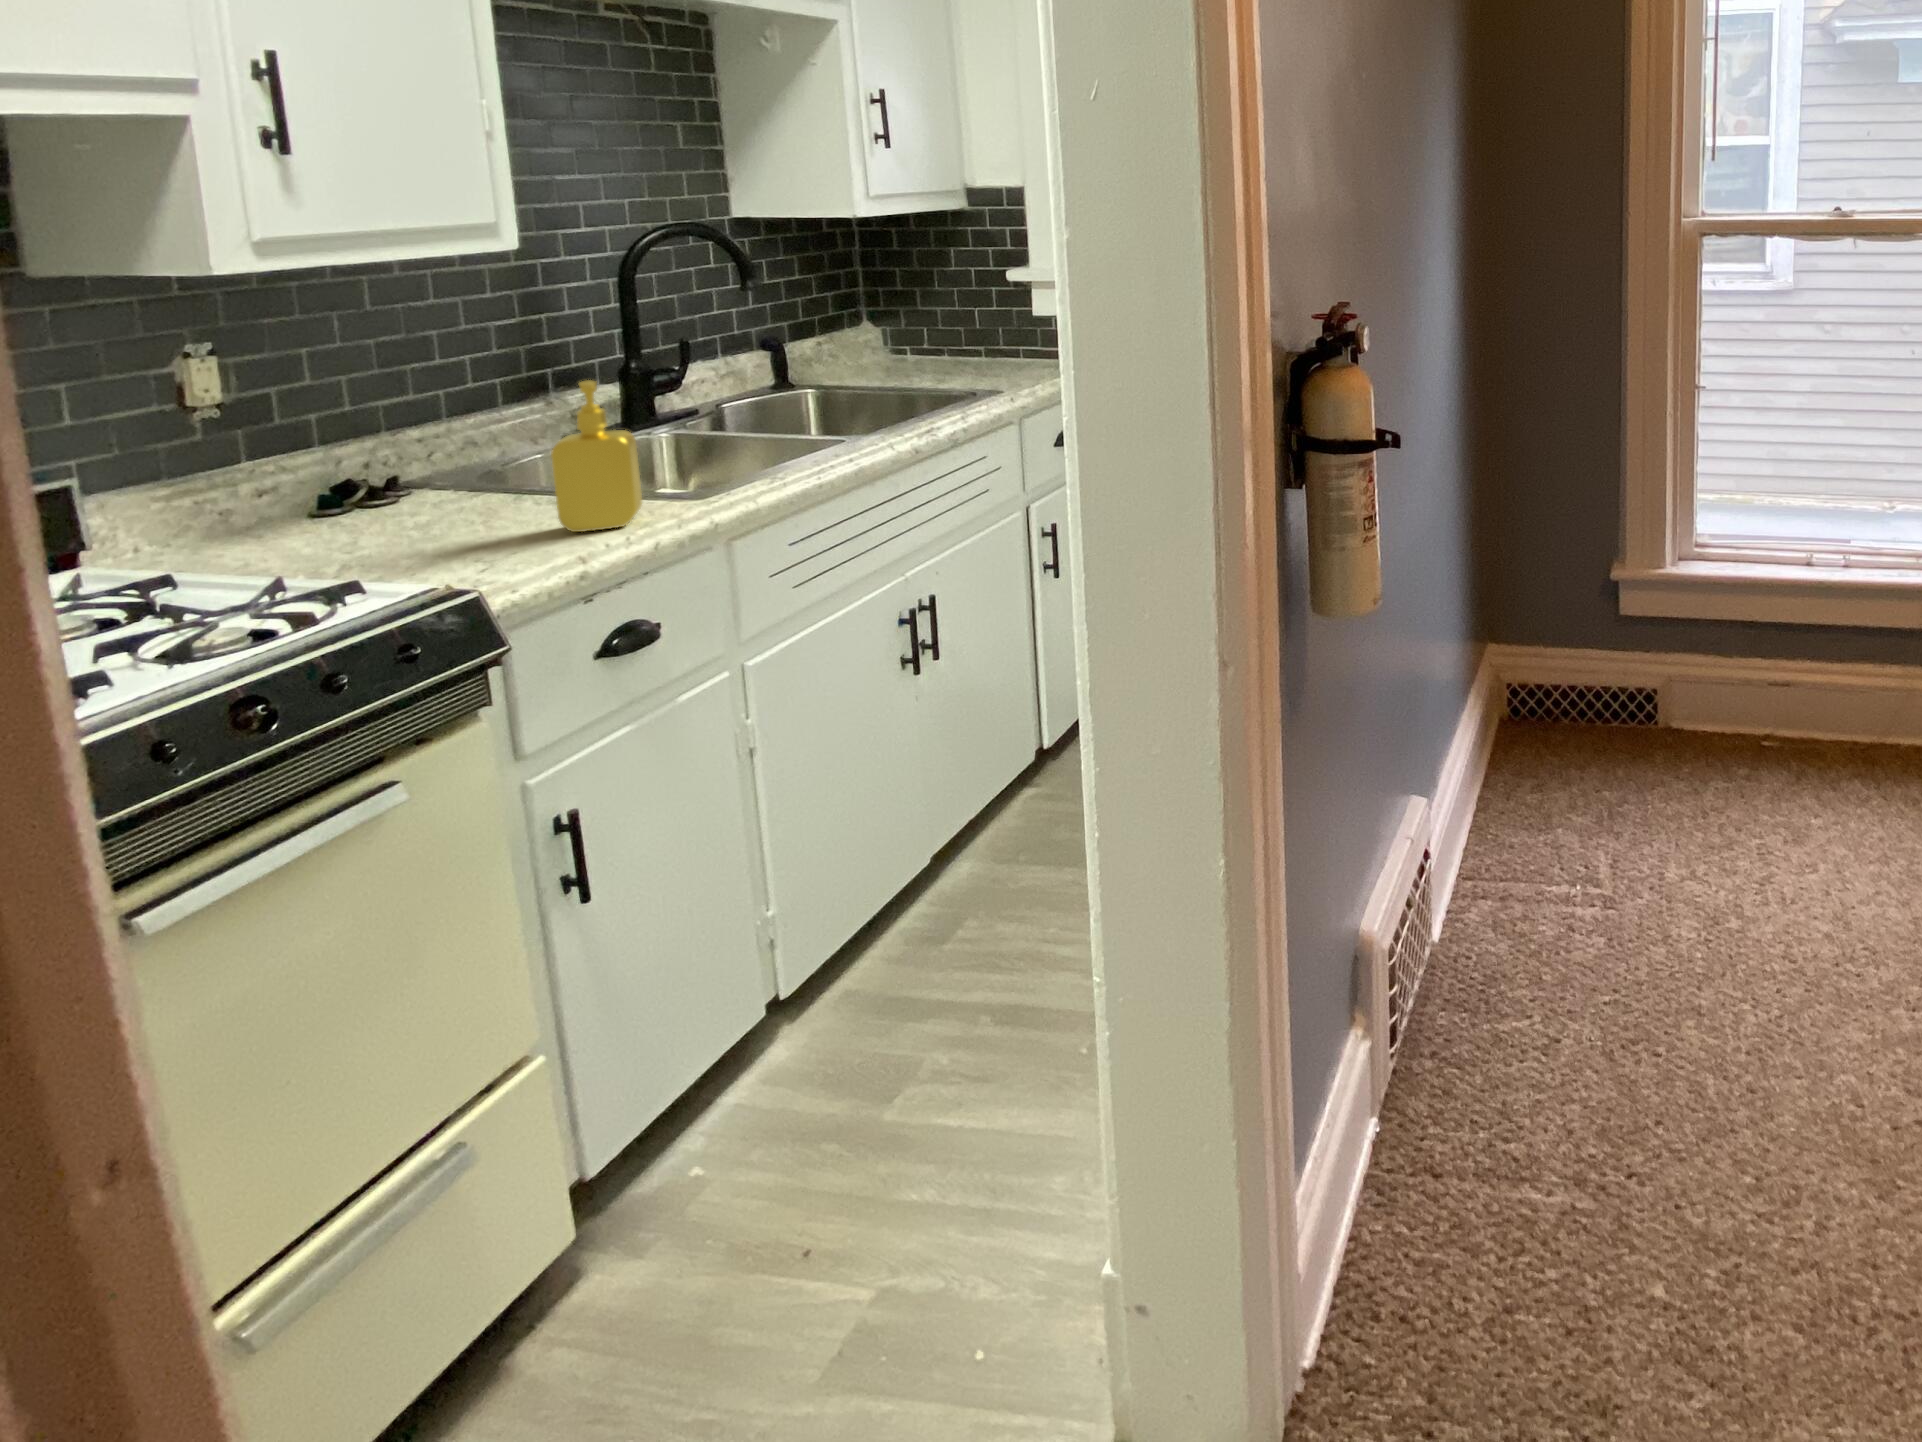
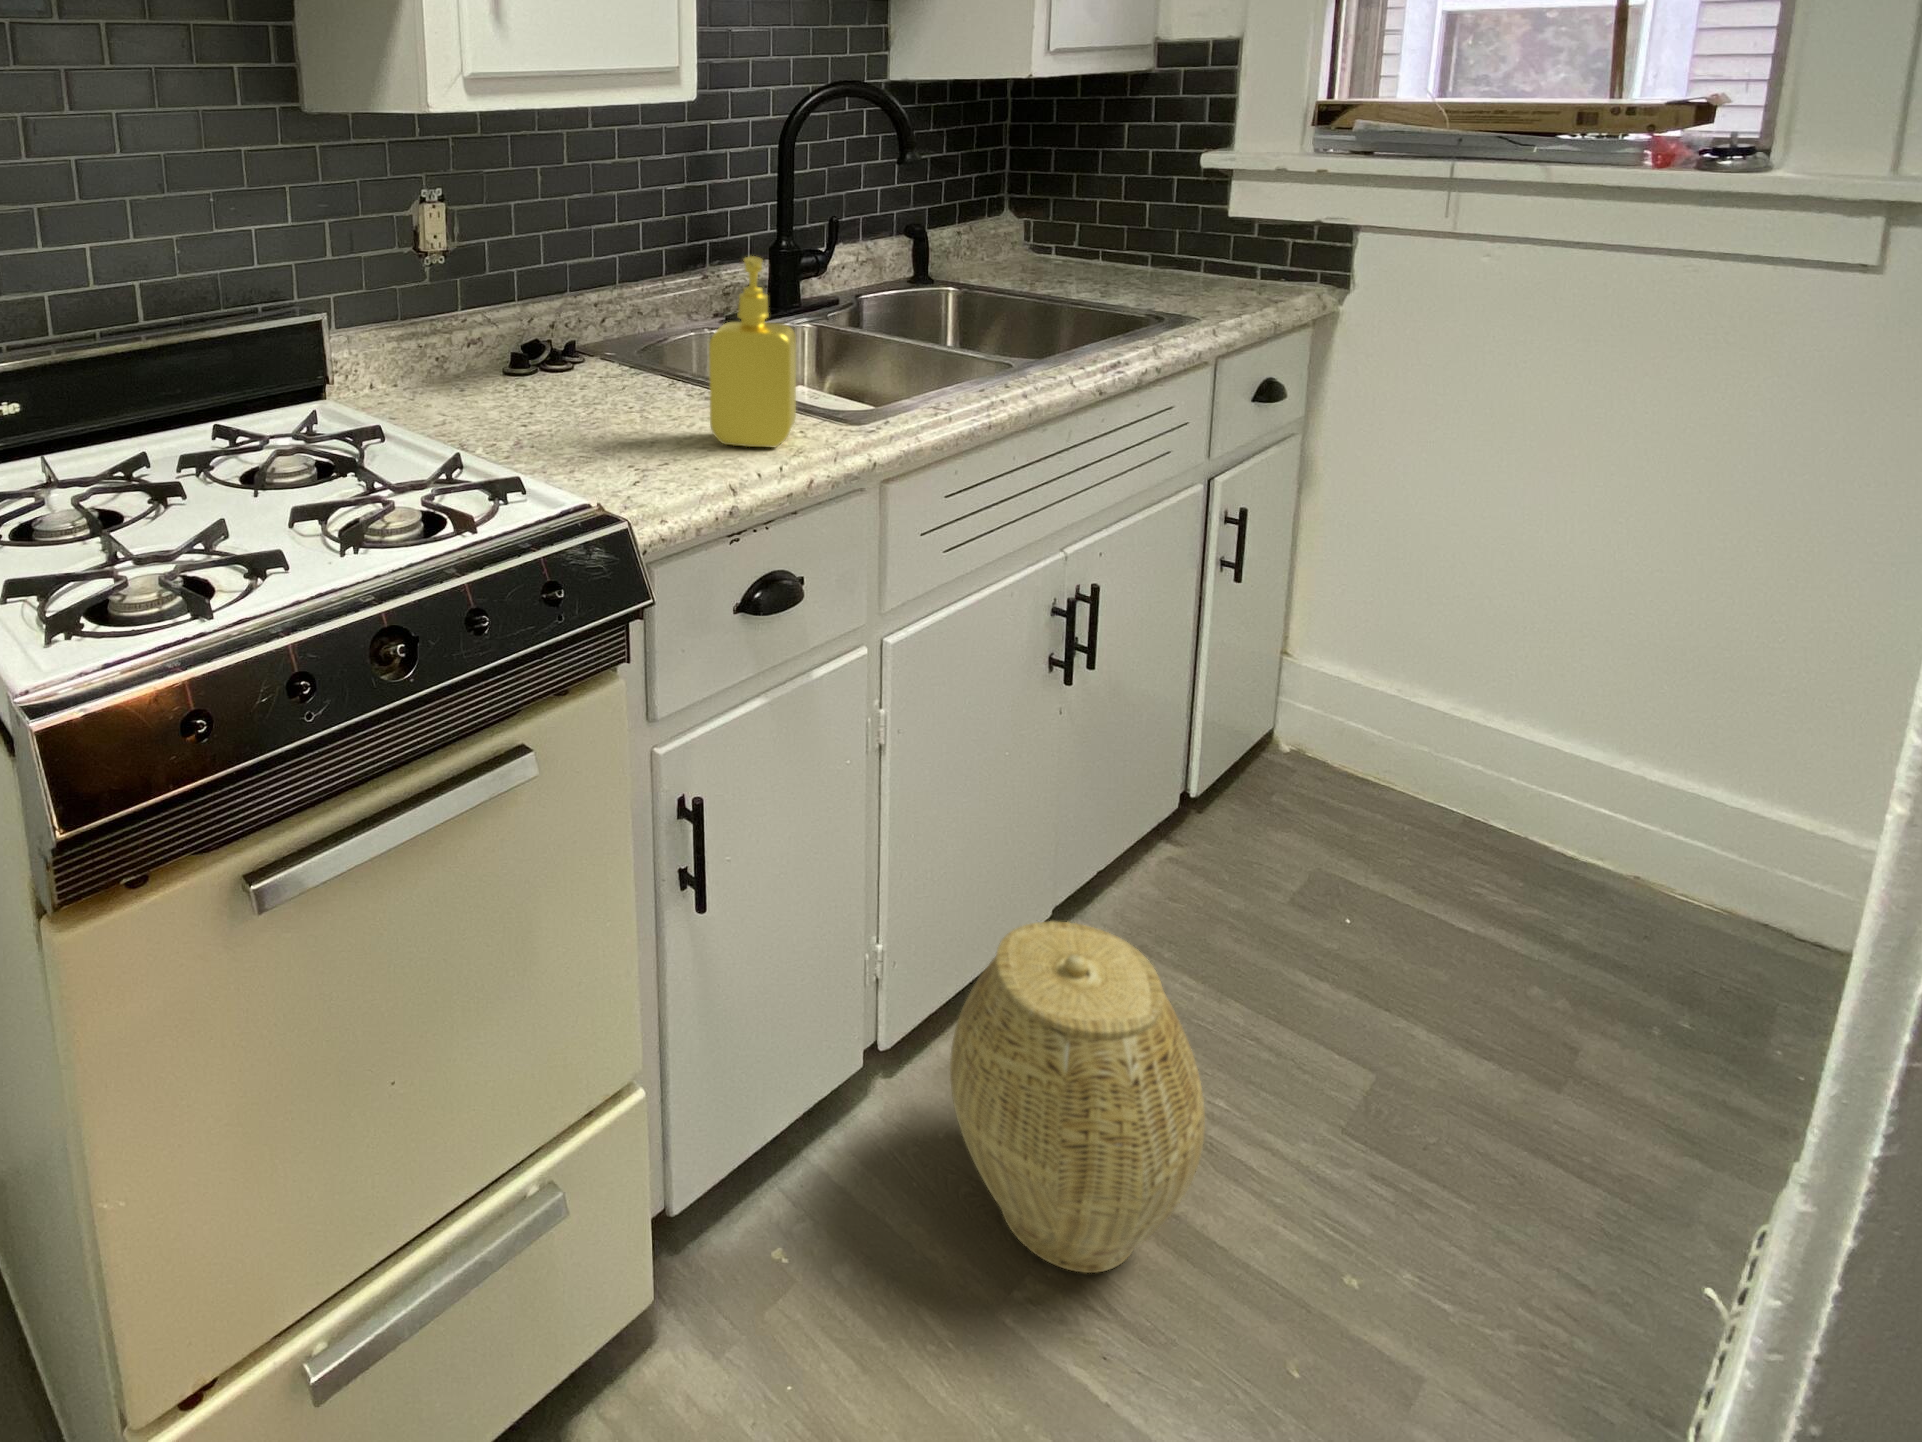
woven basket: none [831,823,1016,1066] -> present [950,921,1205,1273]

